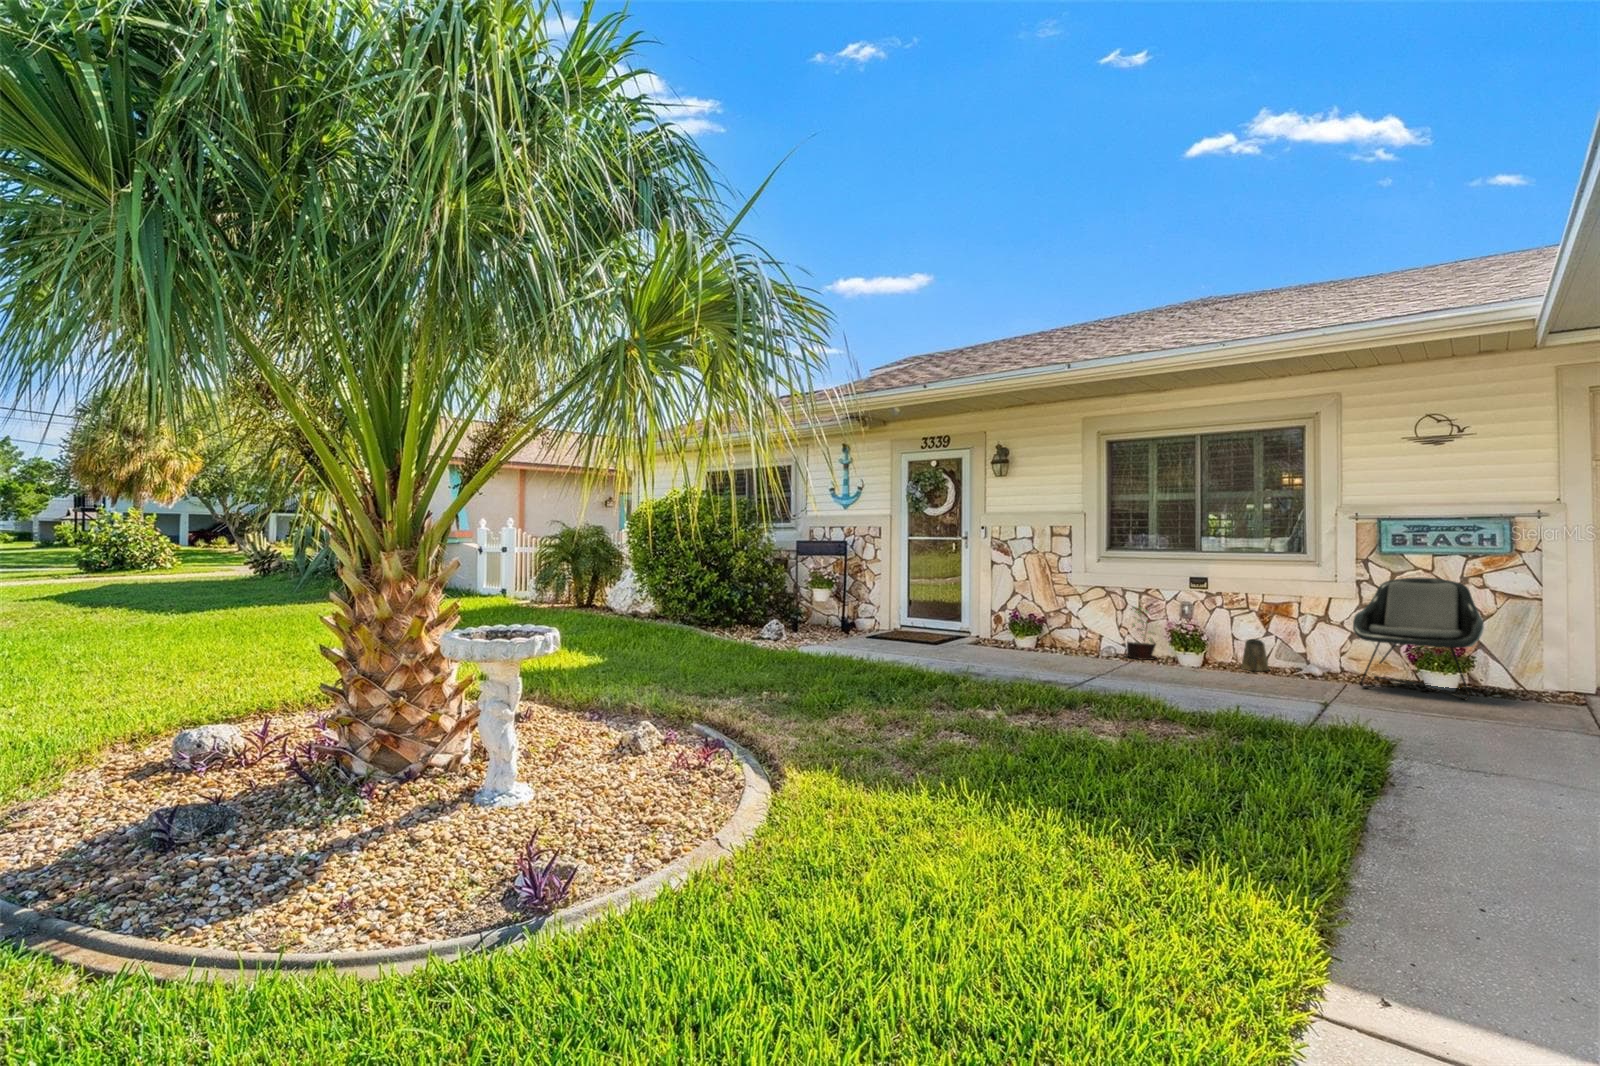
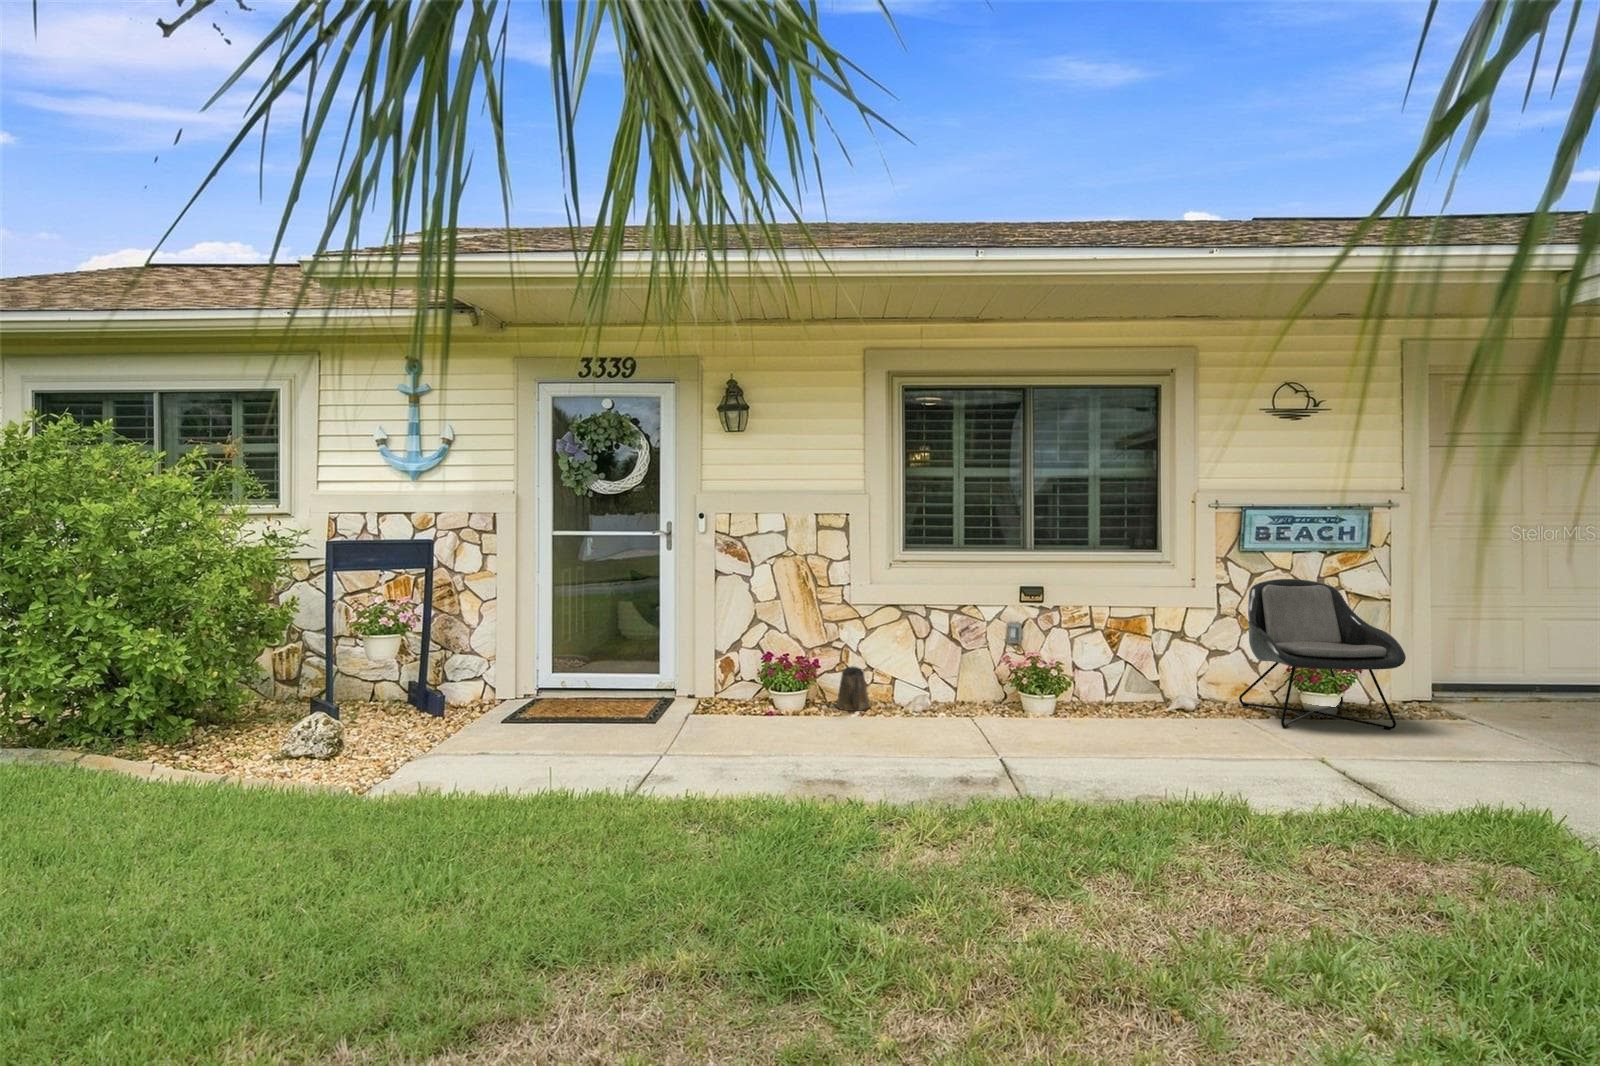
decorative plant: present [1127,607,1156,660] -> none [940,630,993,712]
watering can: present [1241,639,1269,671] -> present [836,666,870,711]

